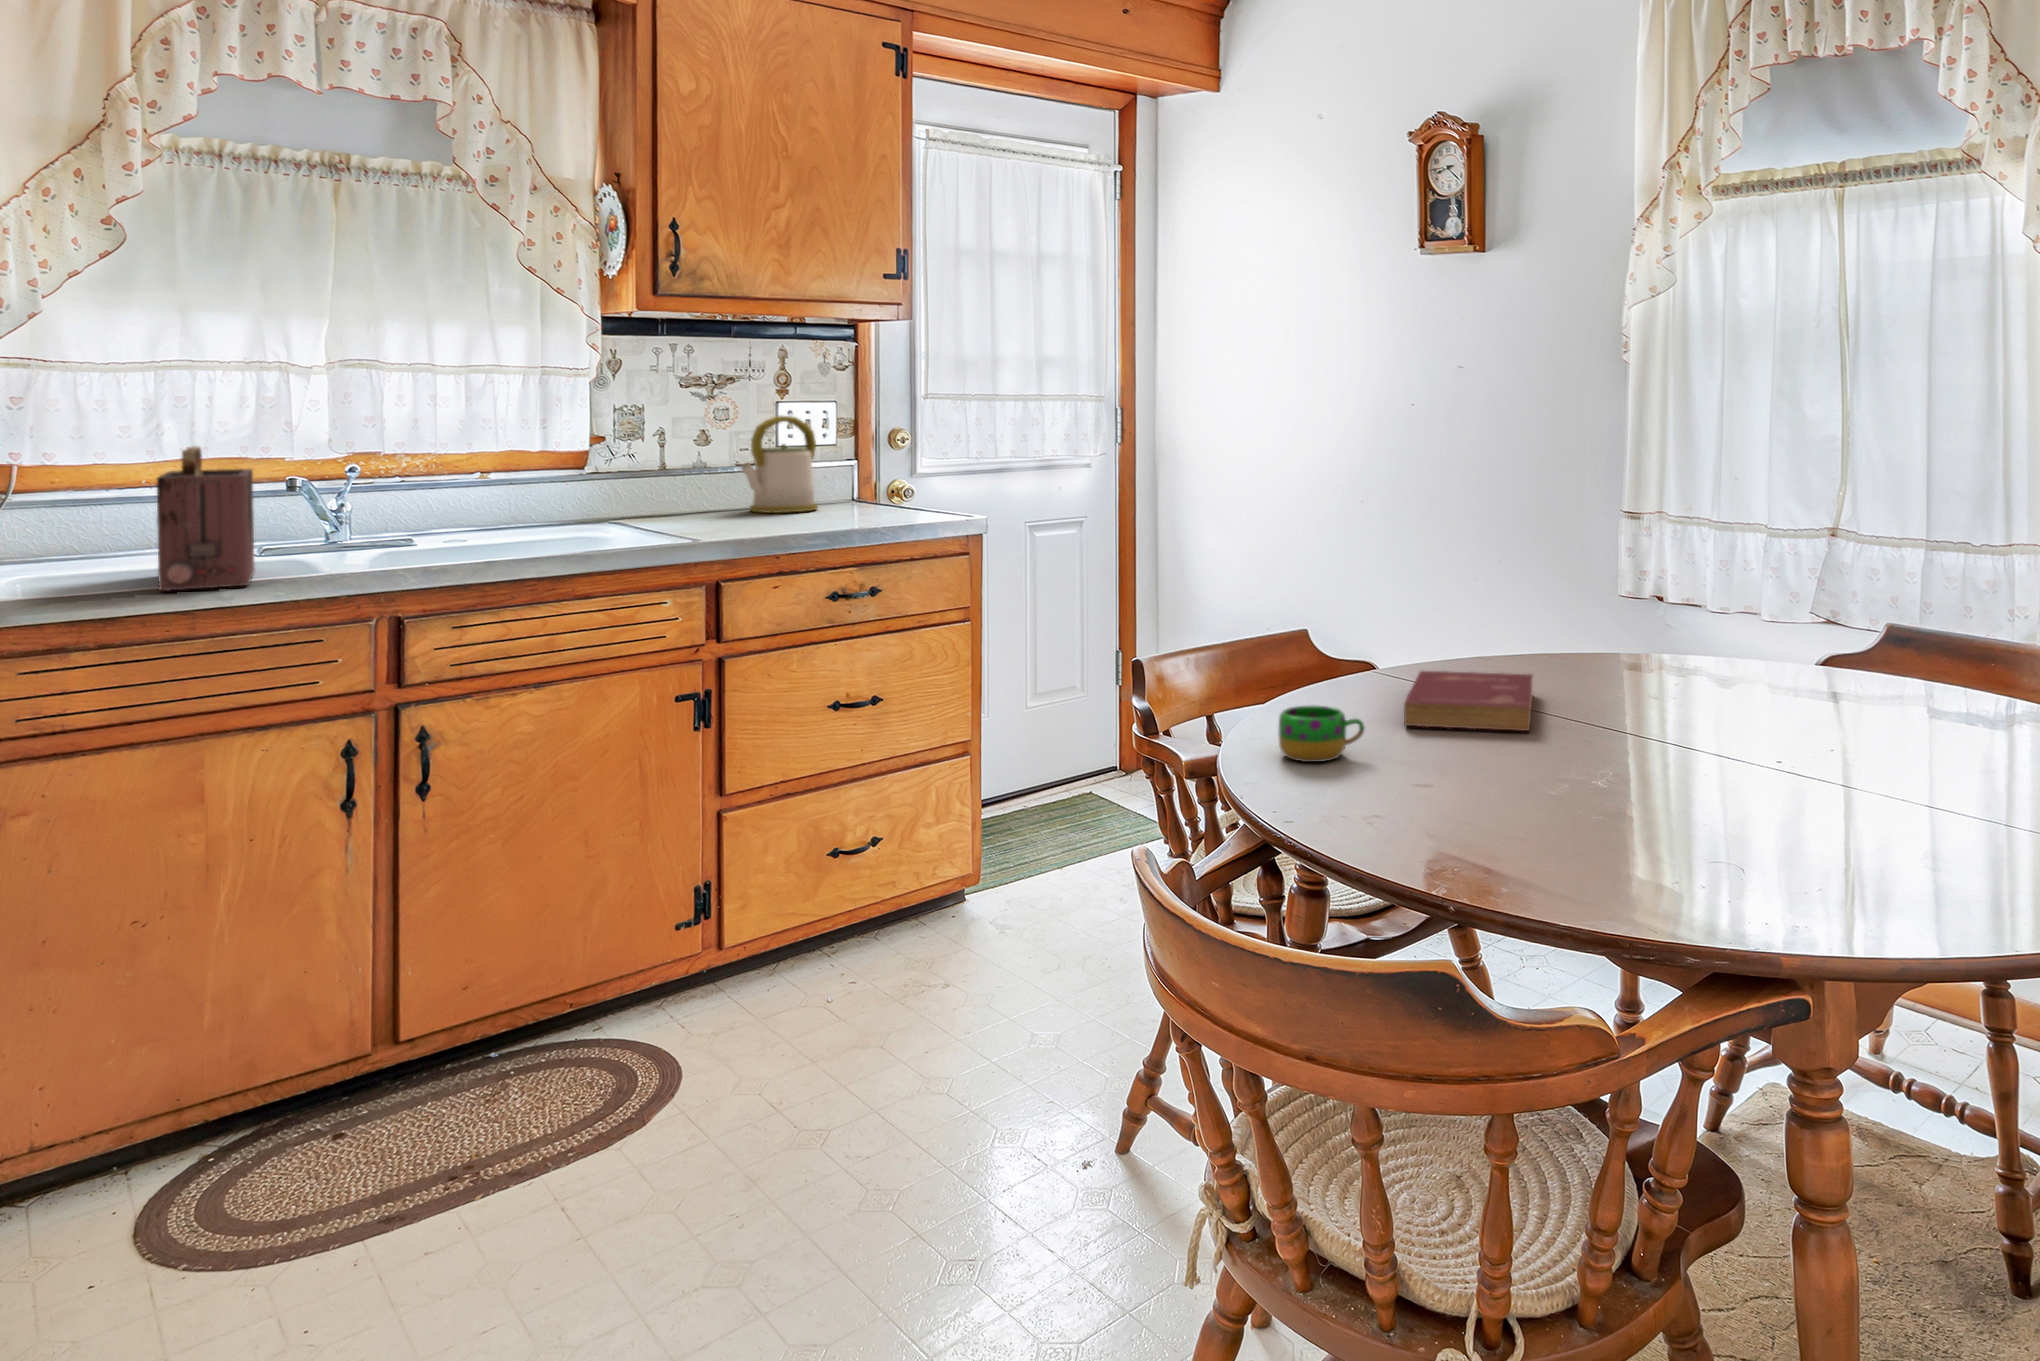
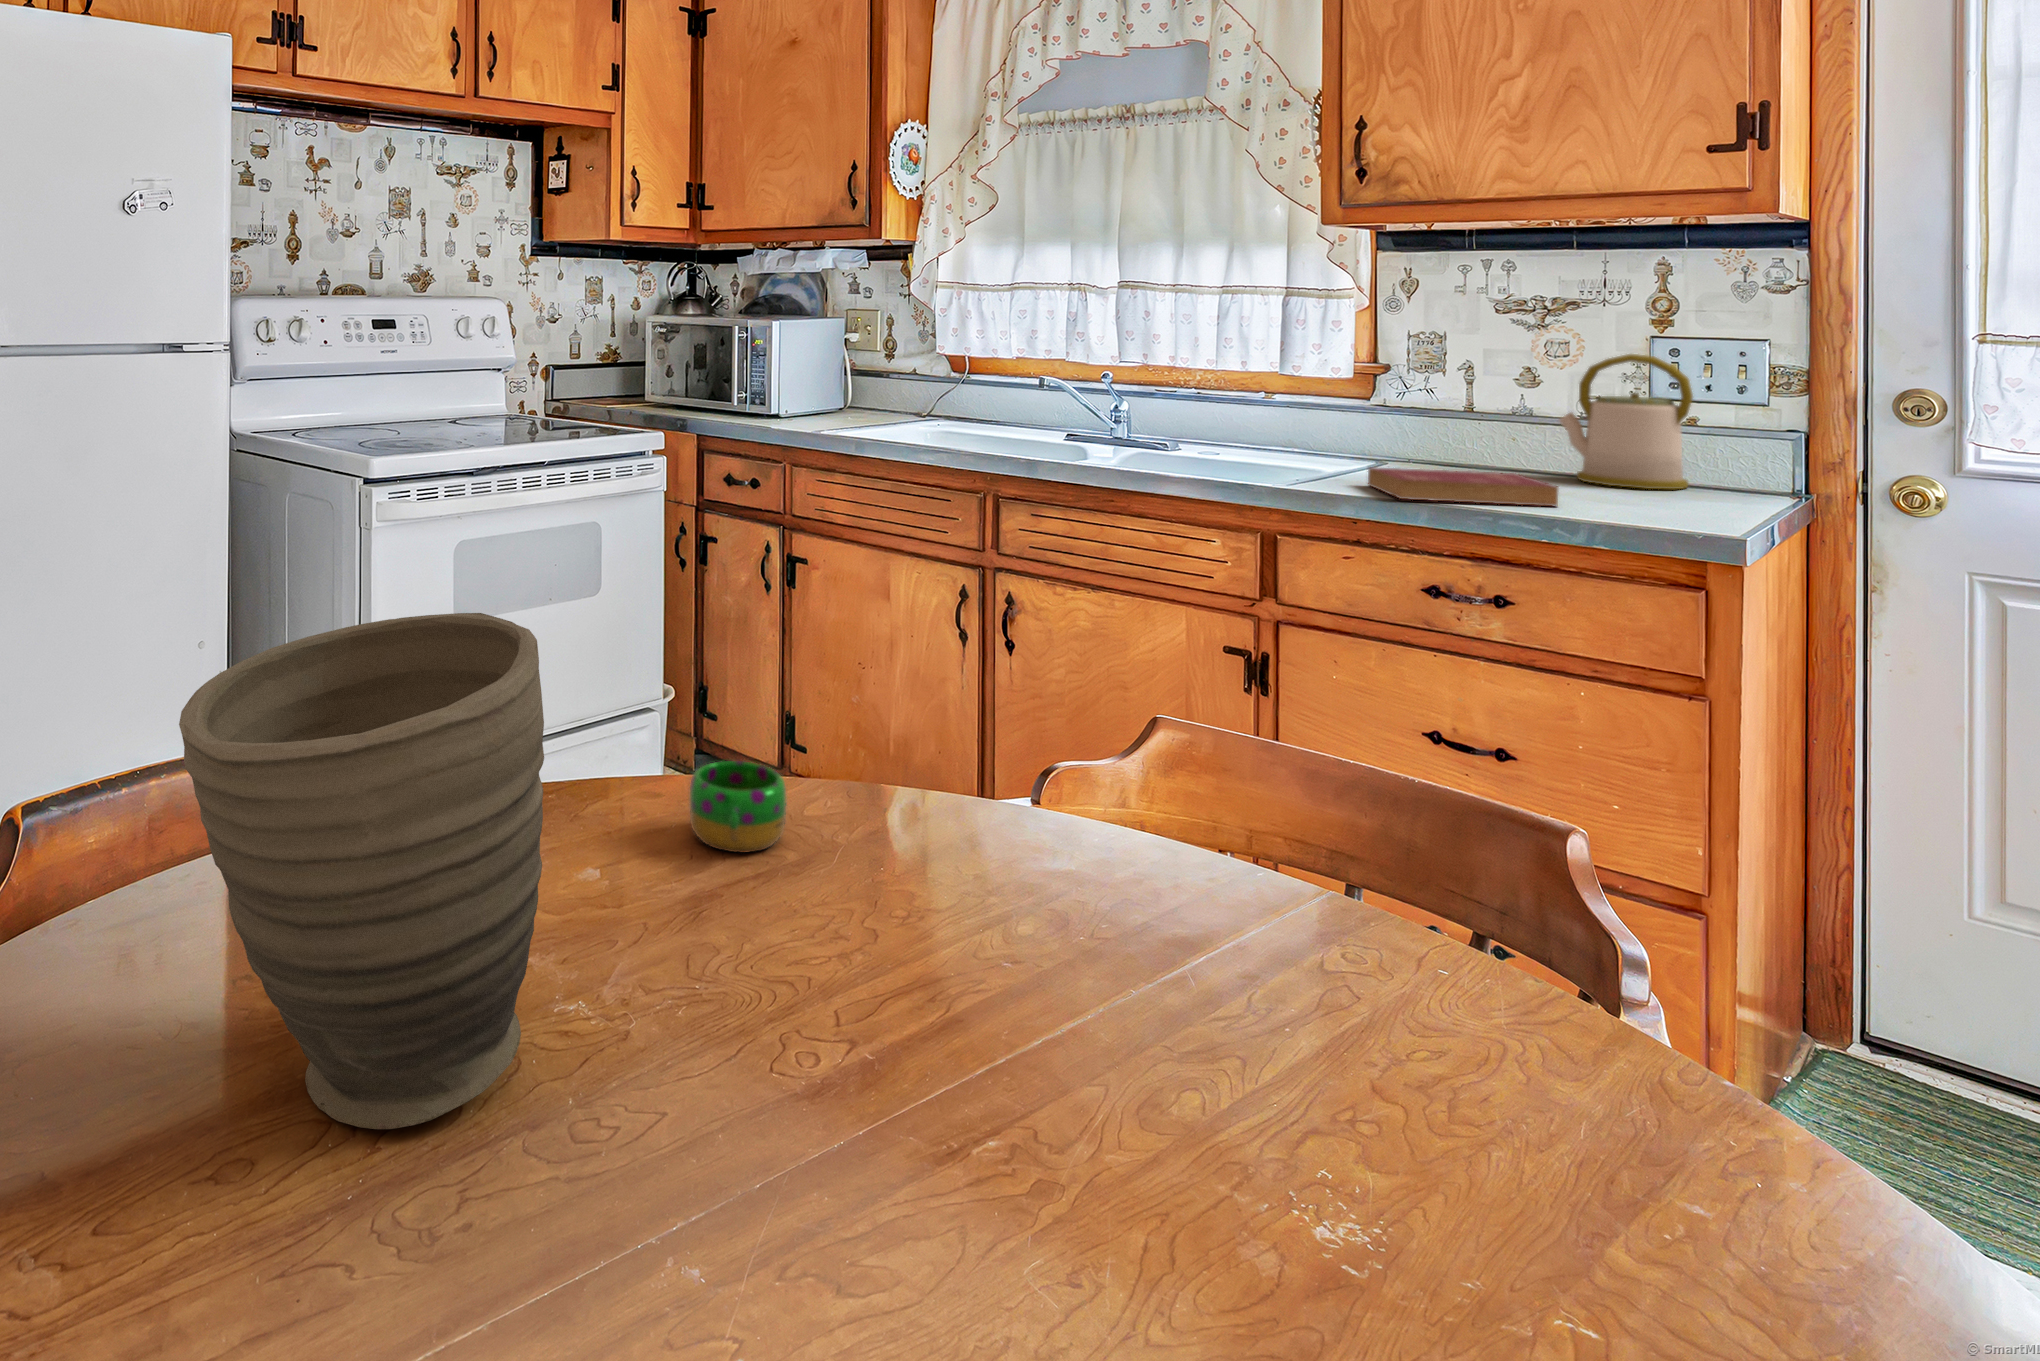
toaster: present [157,446,255,591] -> none [859,348,974,450]
vase: none [1567,555,1779,824] -> present [179,613,544,1129]
book: present [1404,671,1533,731] -> present [1368,467,1558,506]

